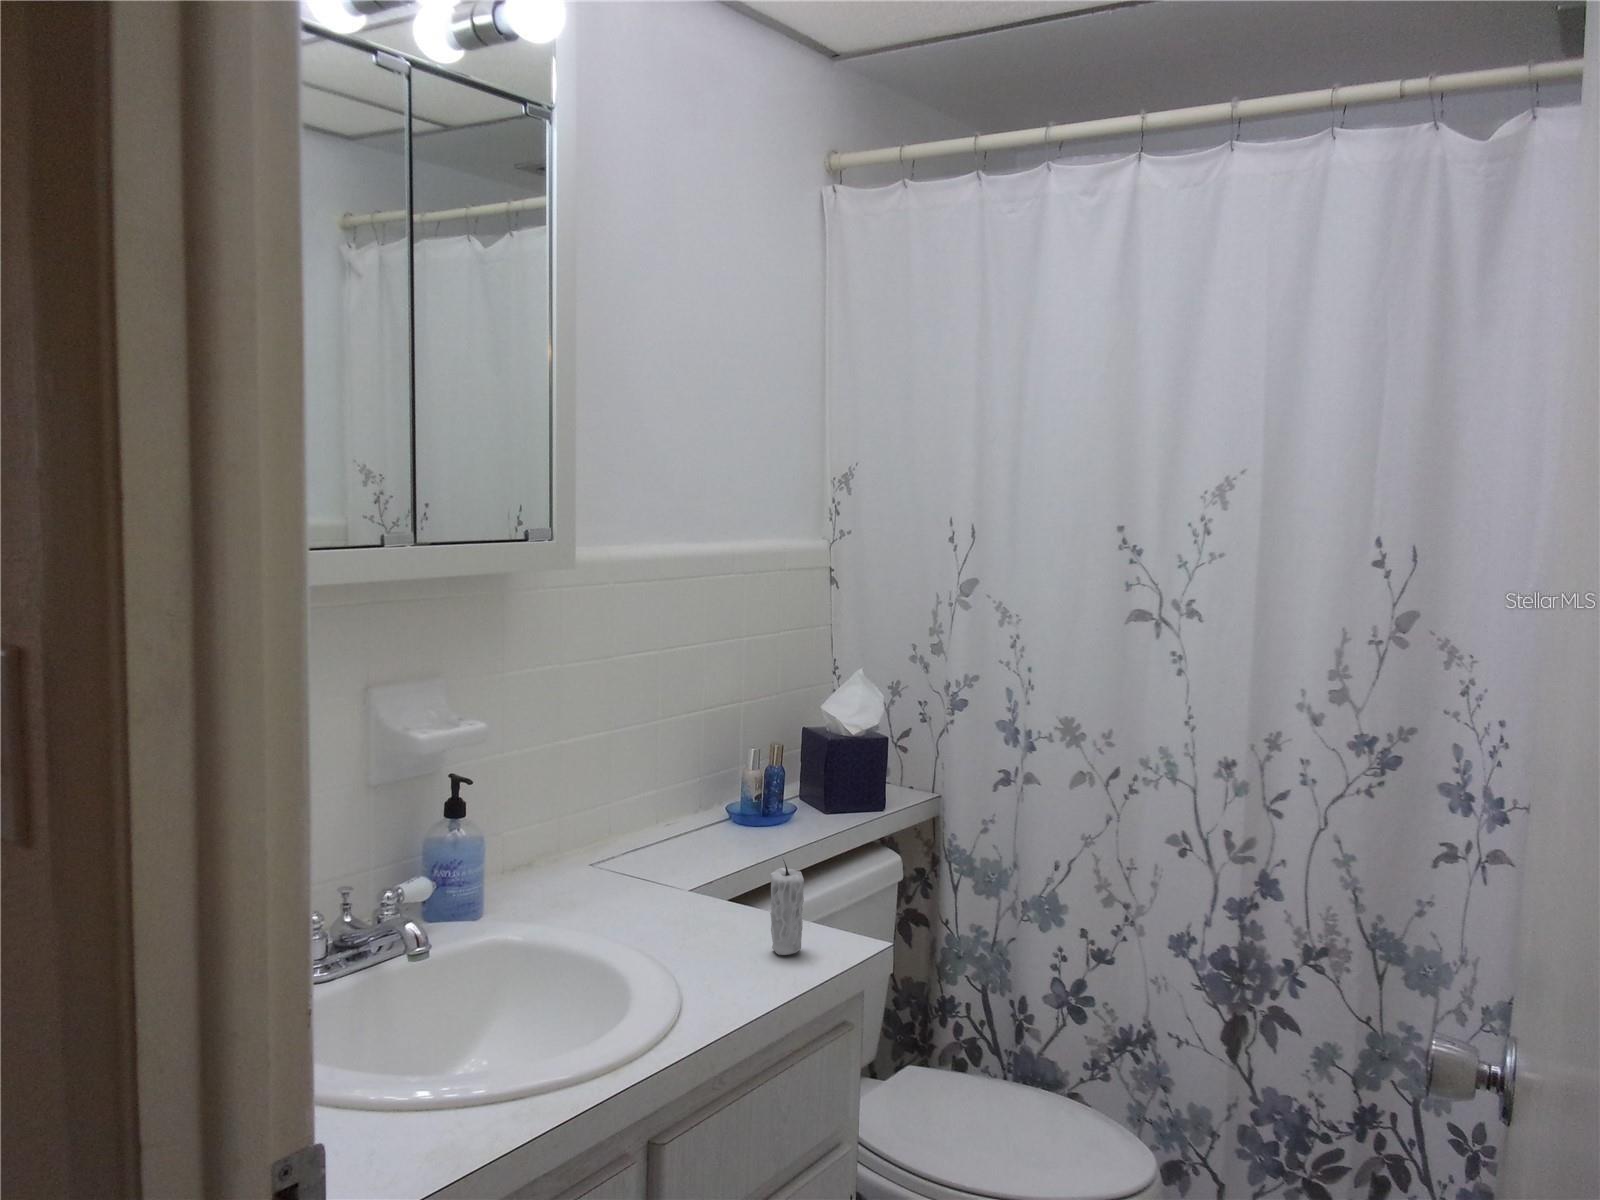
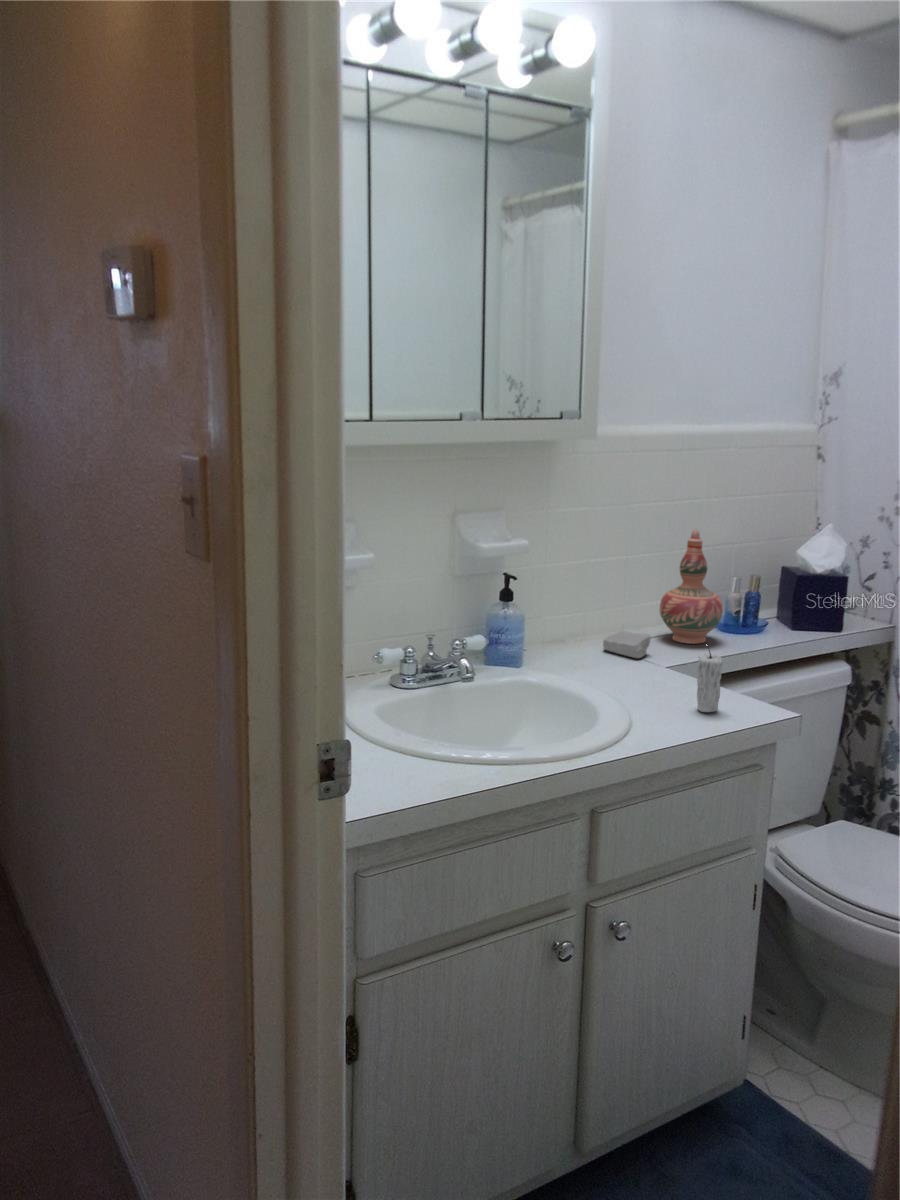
decorative vase: none [666,687,752,850] -> present [660,529,723,644]
soap bar: none [599,842,668,882] -> present [603,631,651,658]

